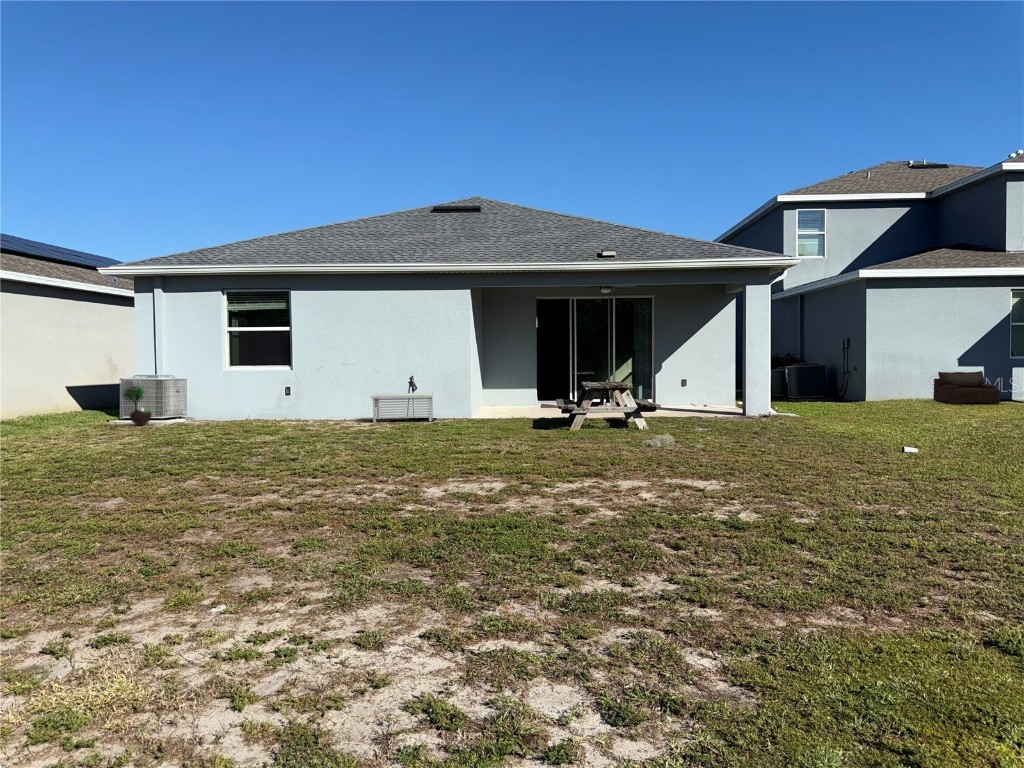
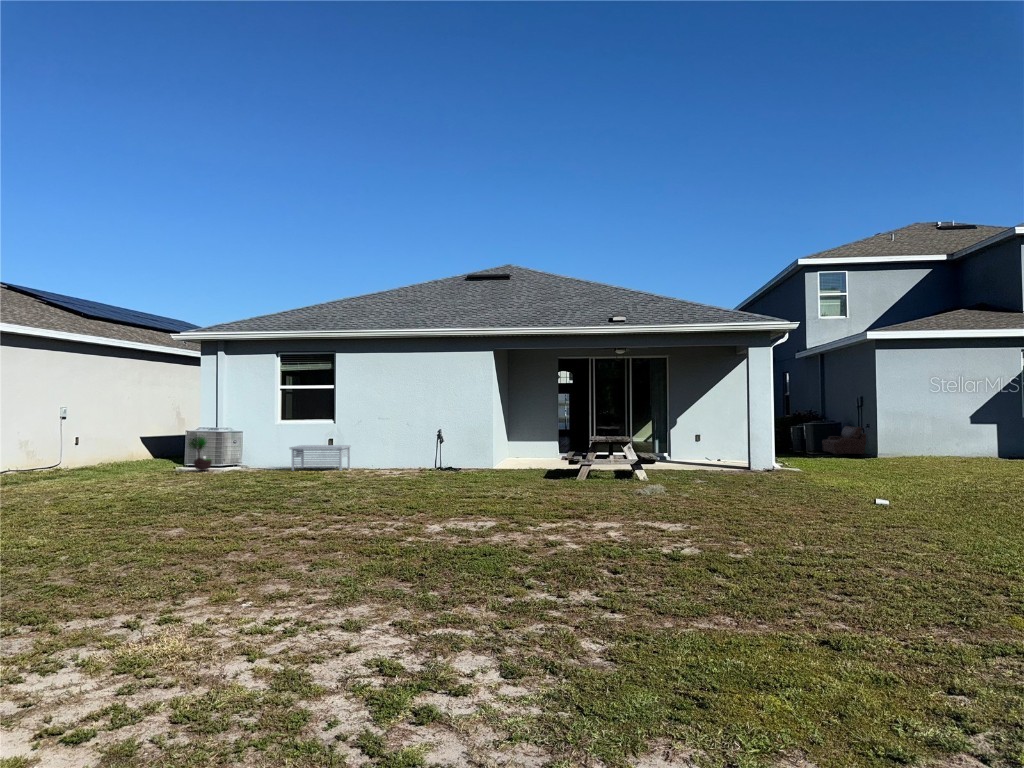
armchair: present [934,371,1000,404] -> present [822,426,866,455]
storage bench: present [371,393,433,423] -> present [289,445,351,471]

